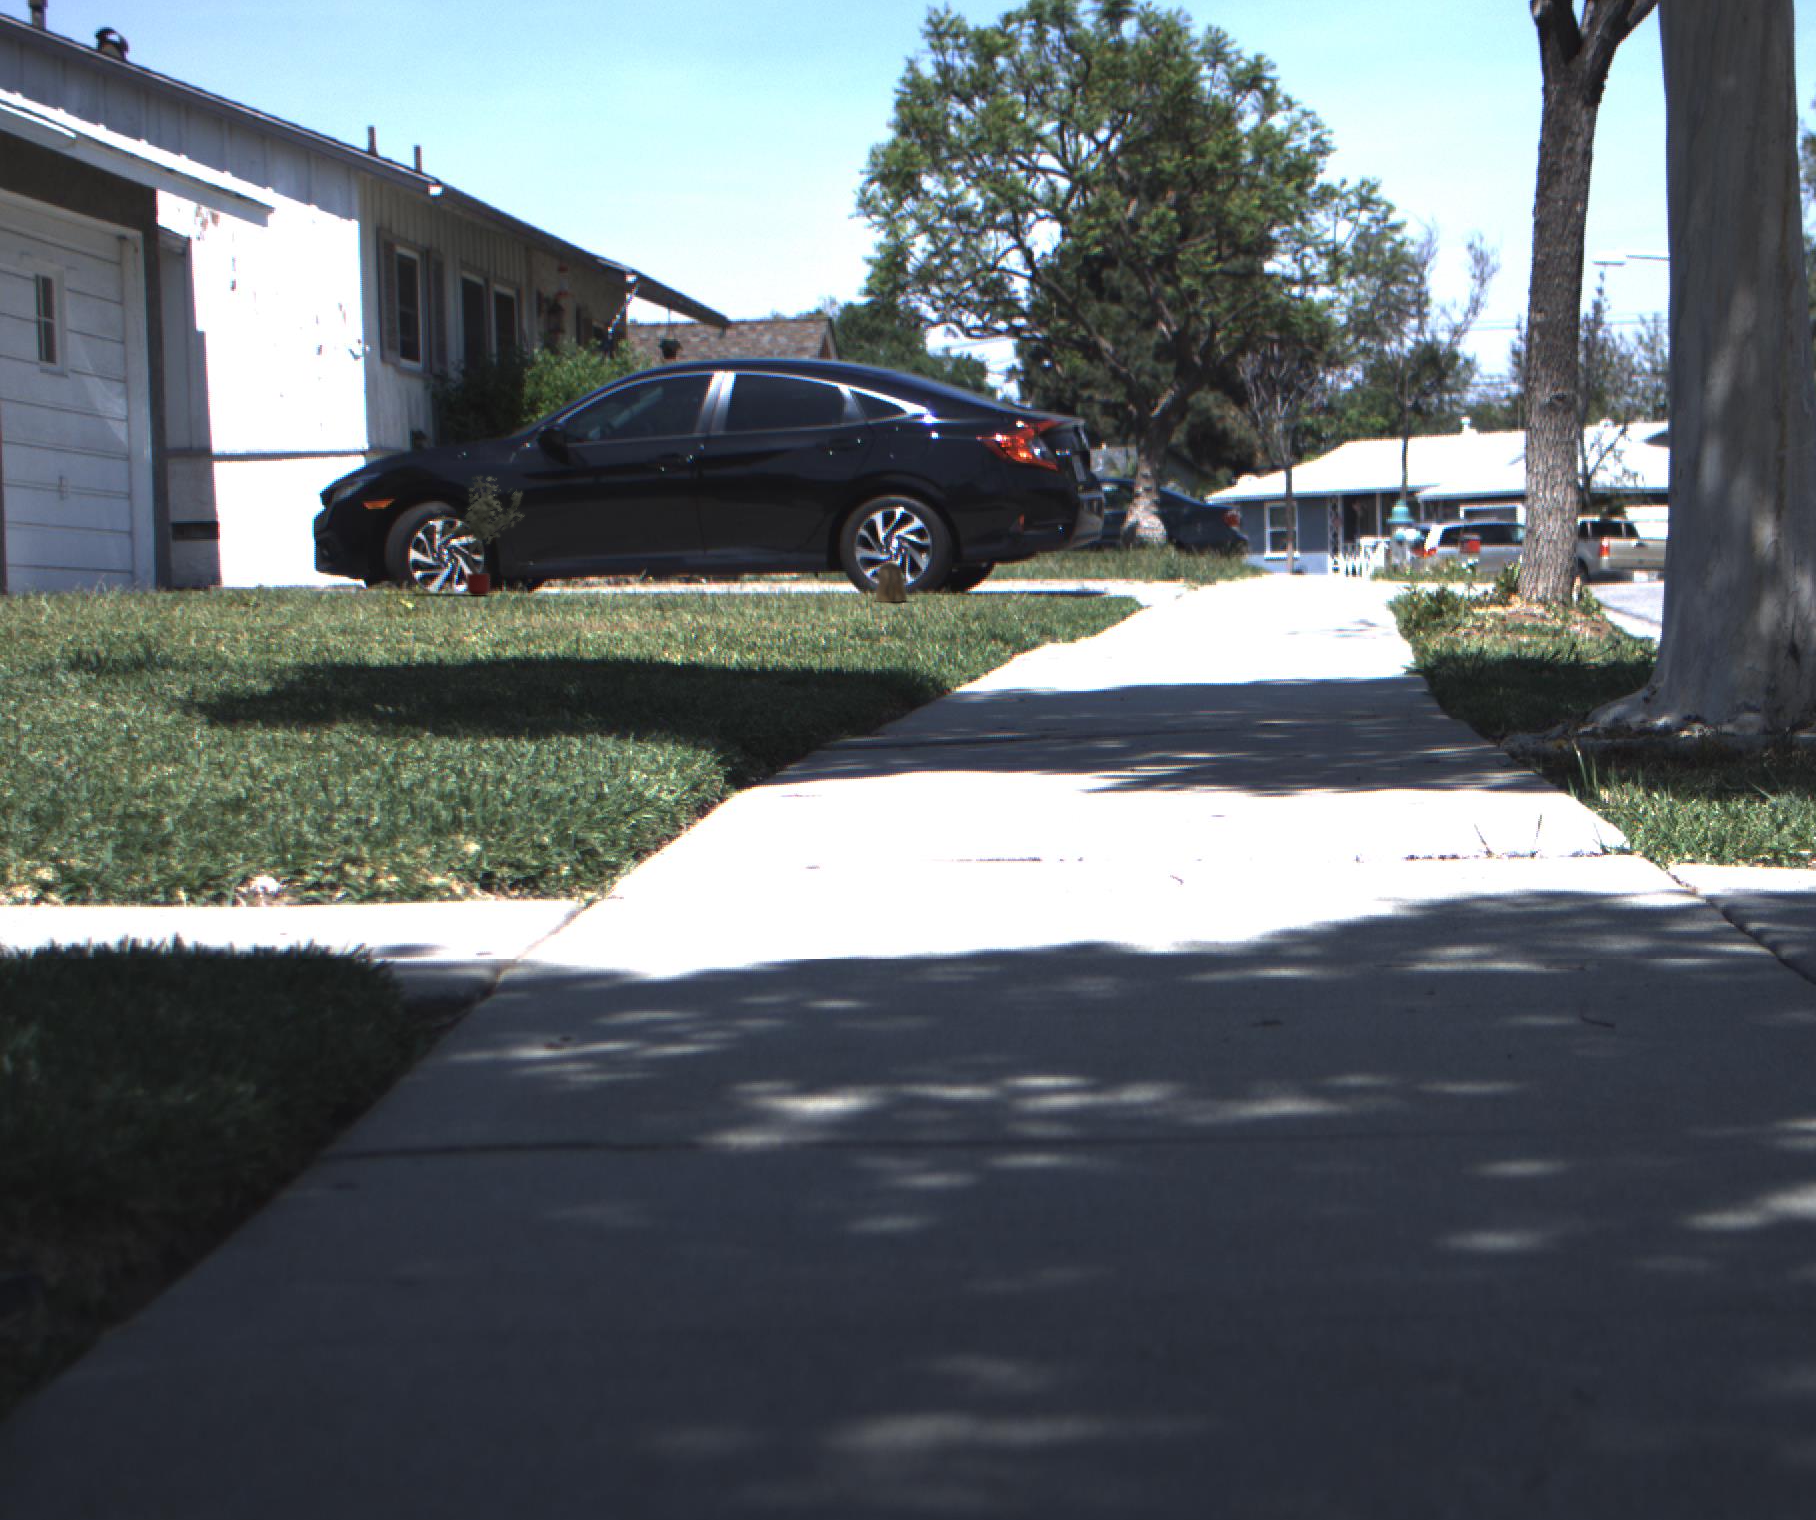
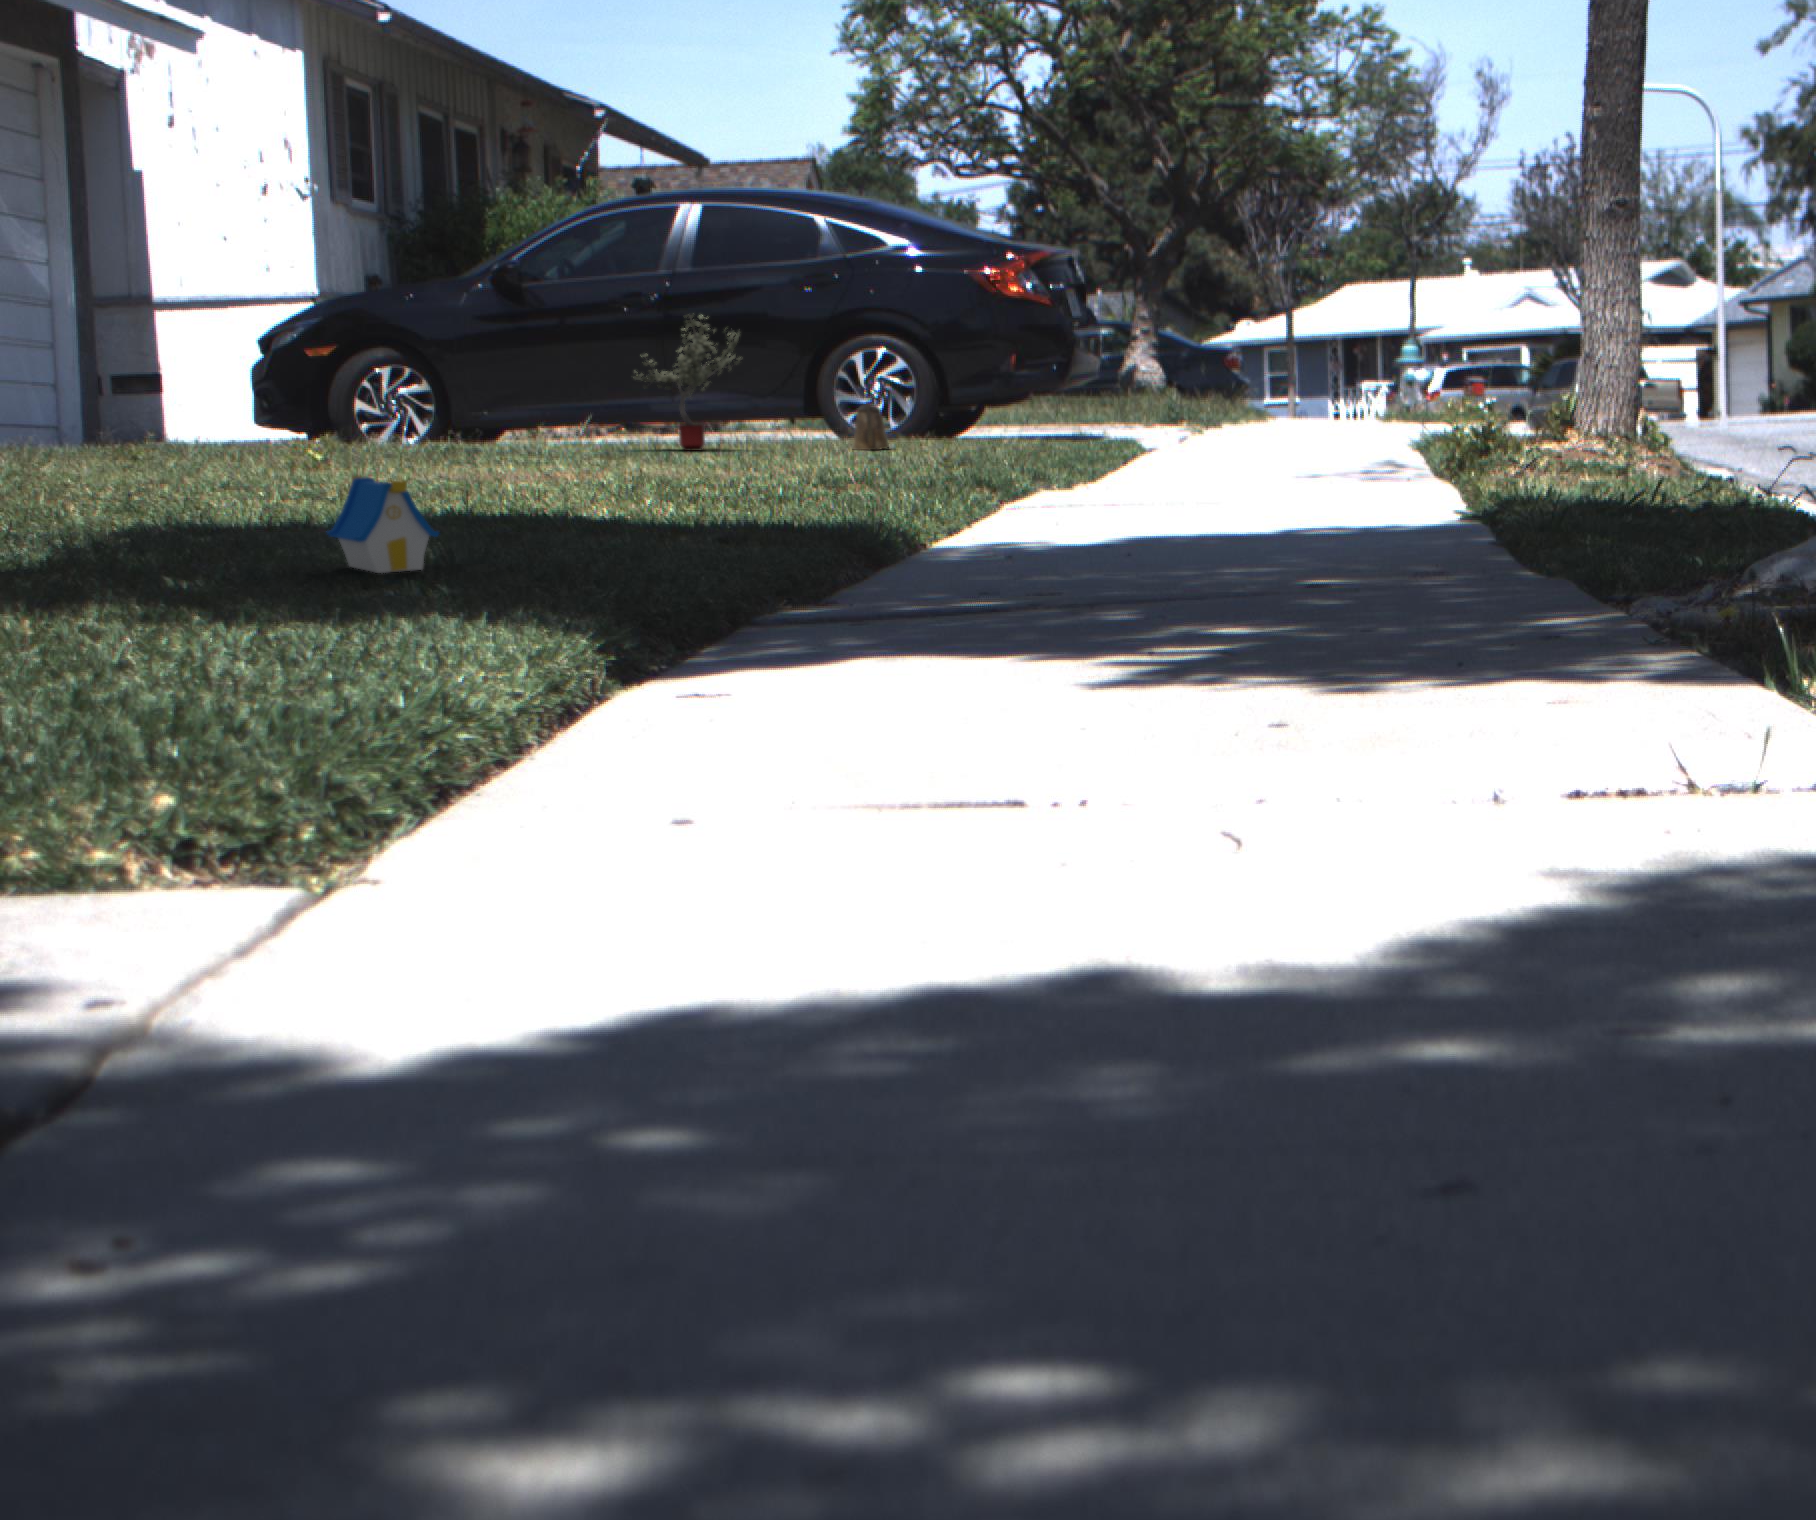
potted tree: present [427,477,524,596] -> present [634,314,741,451]
toy house: none [480,626,571,703] -> present [327,476,439,573]

